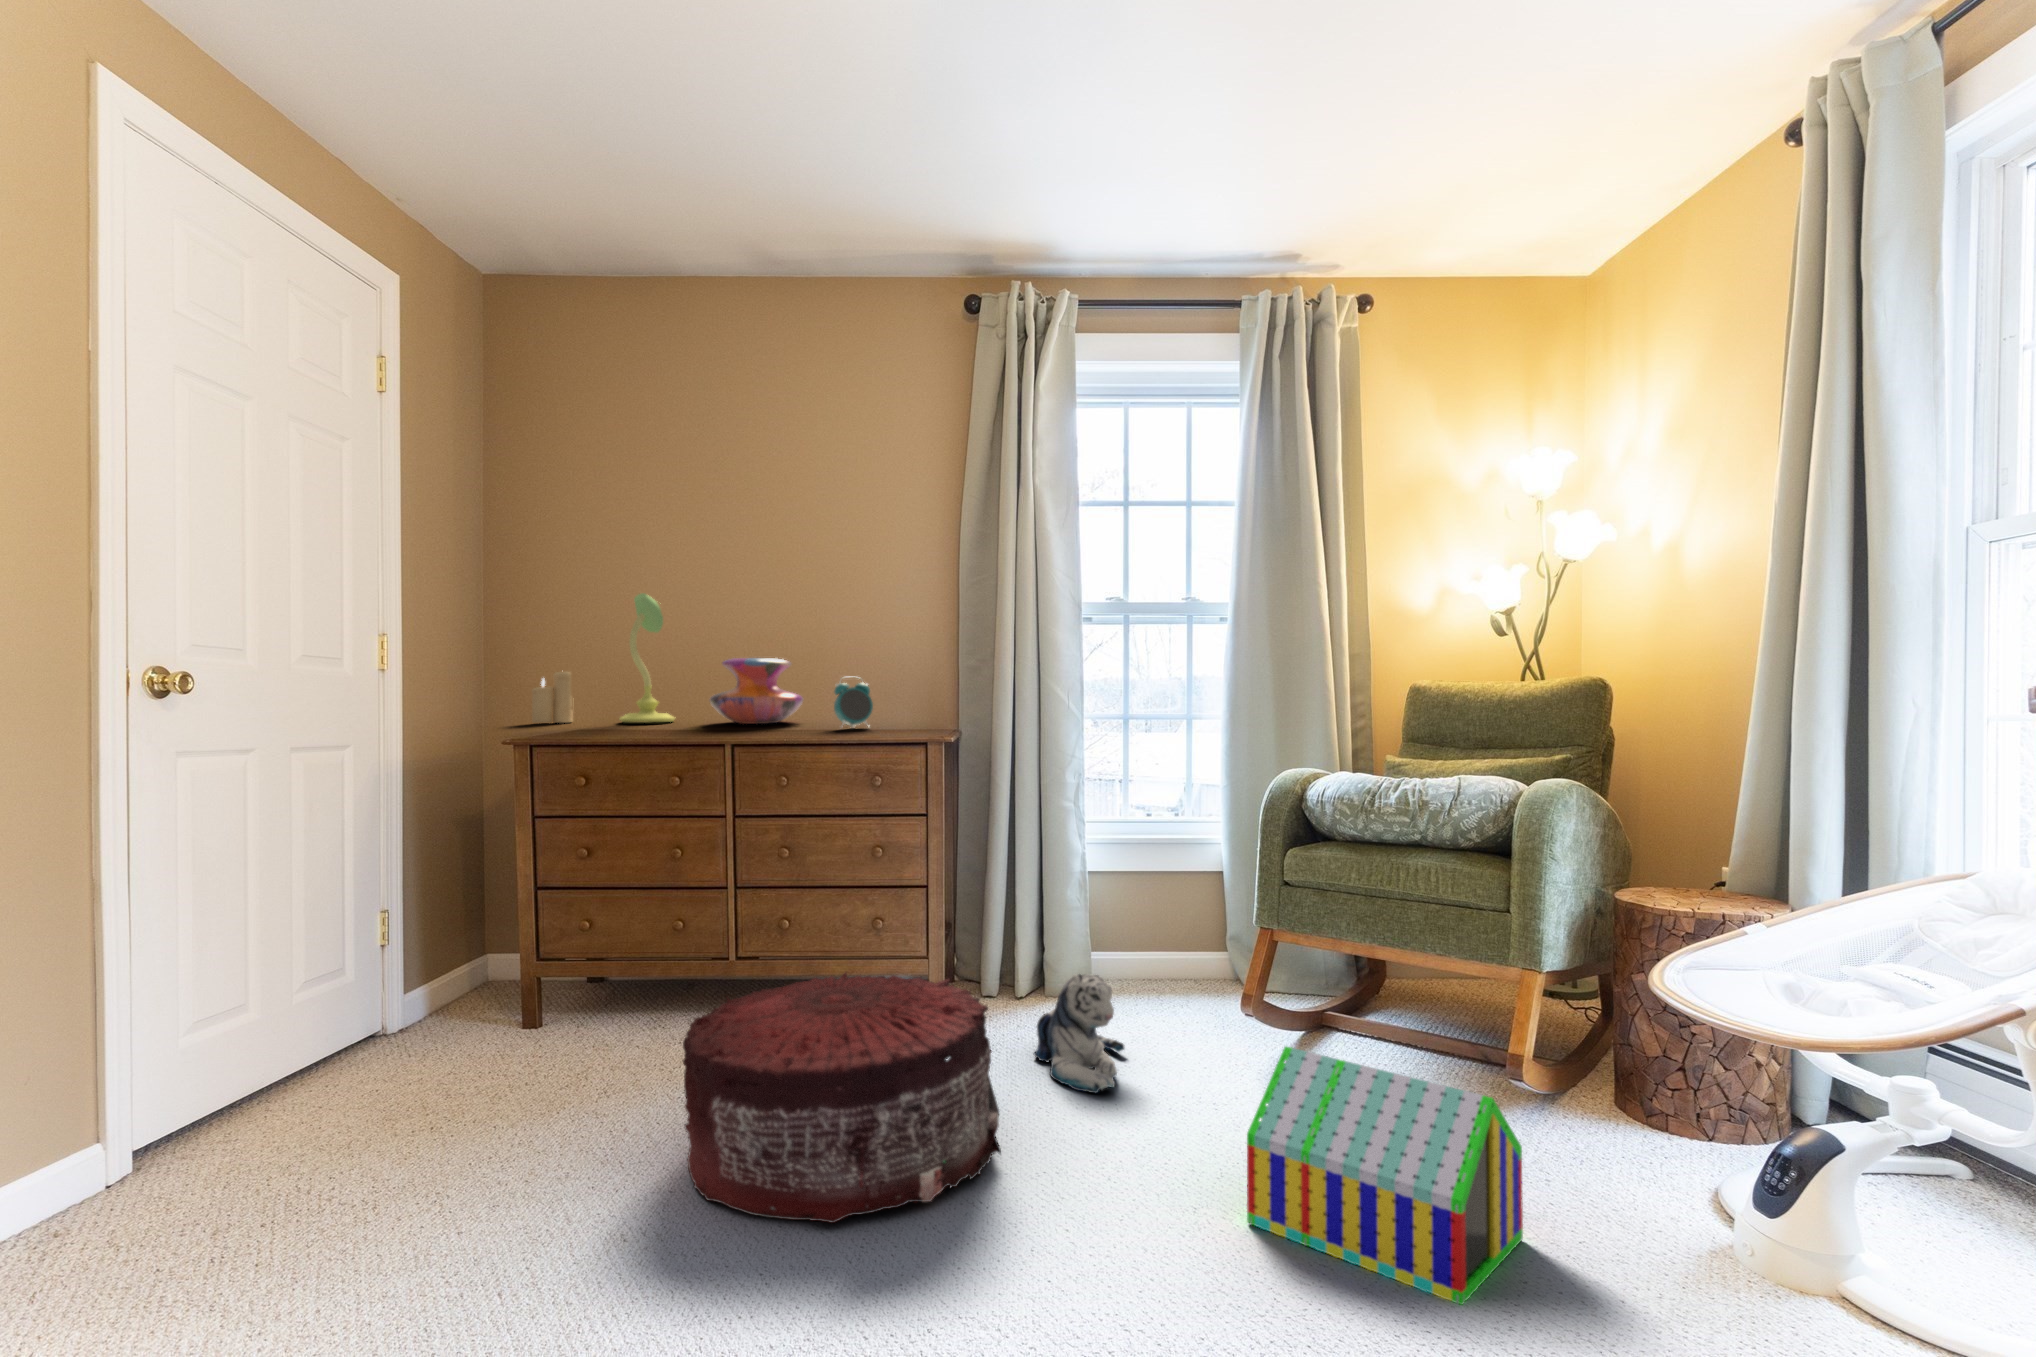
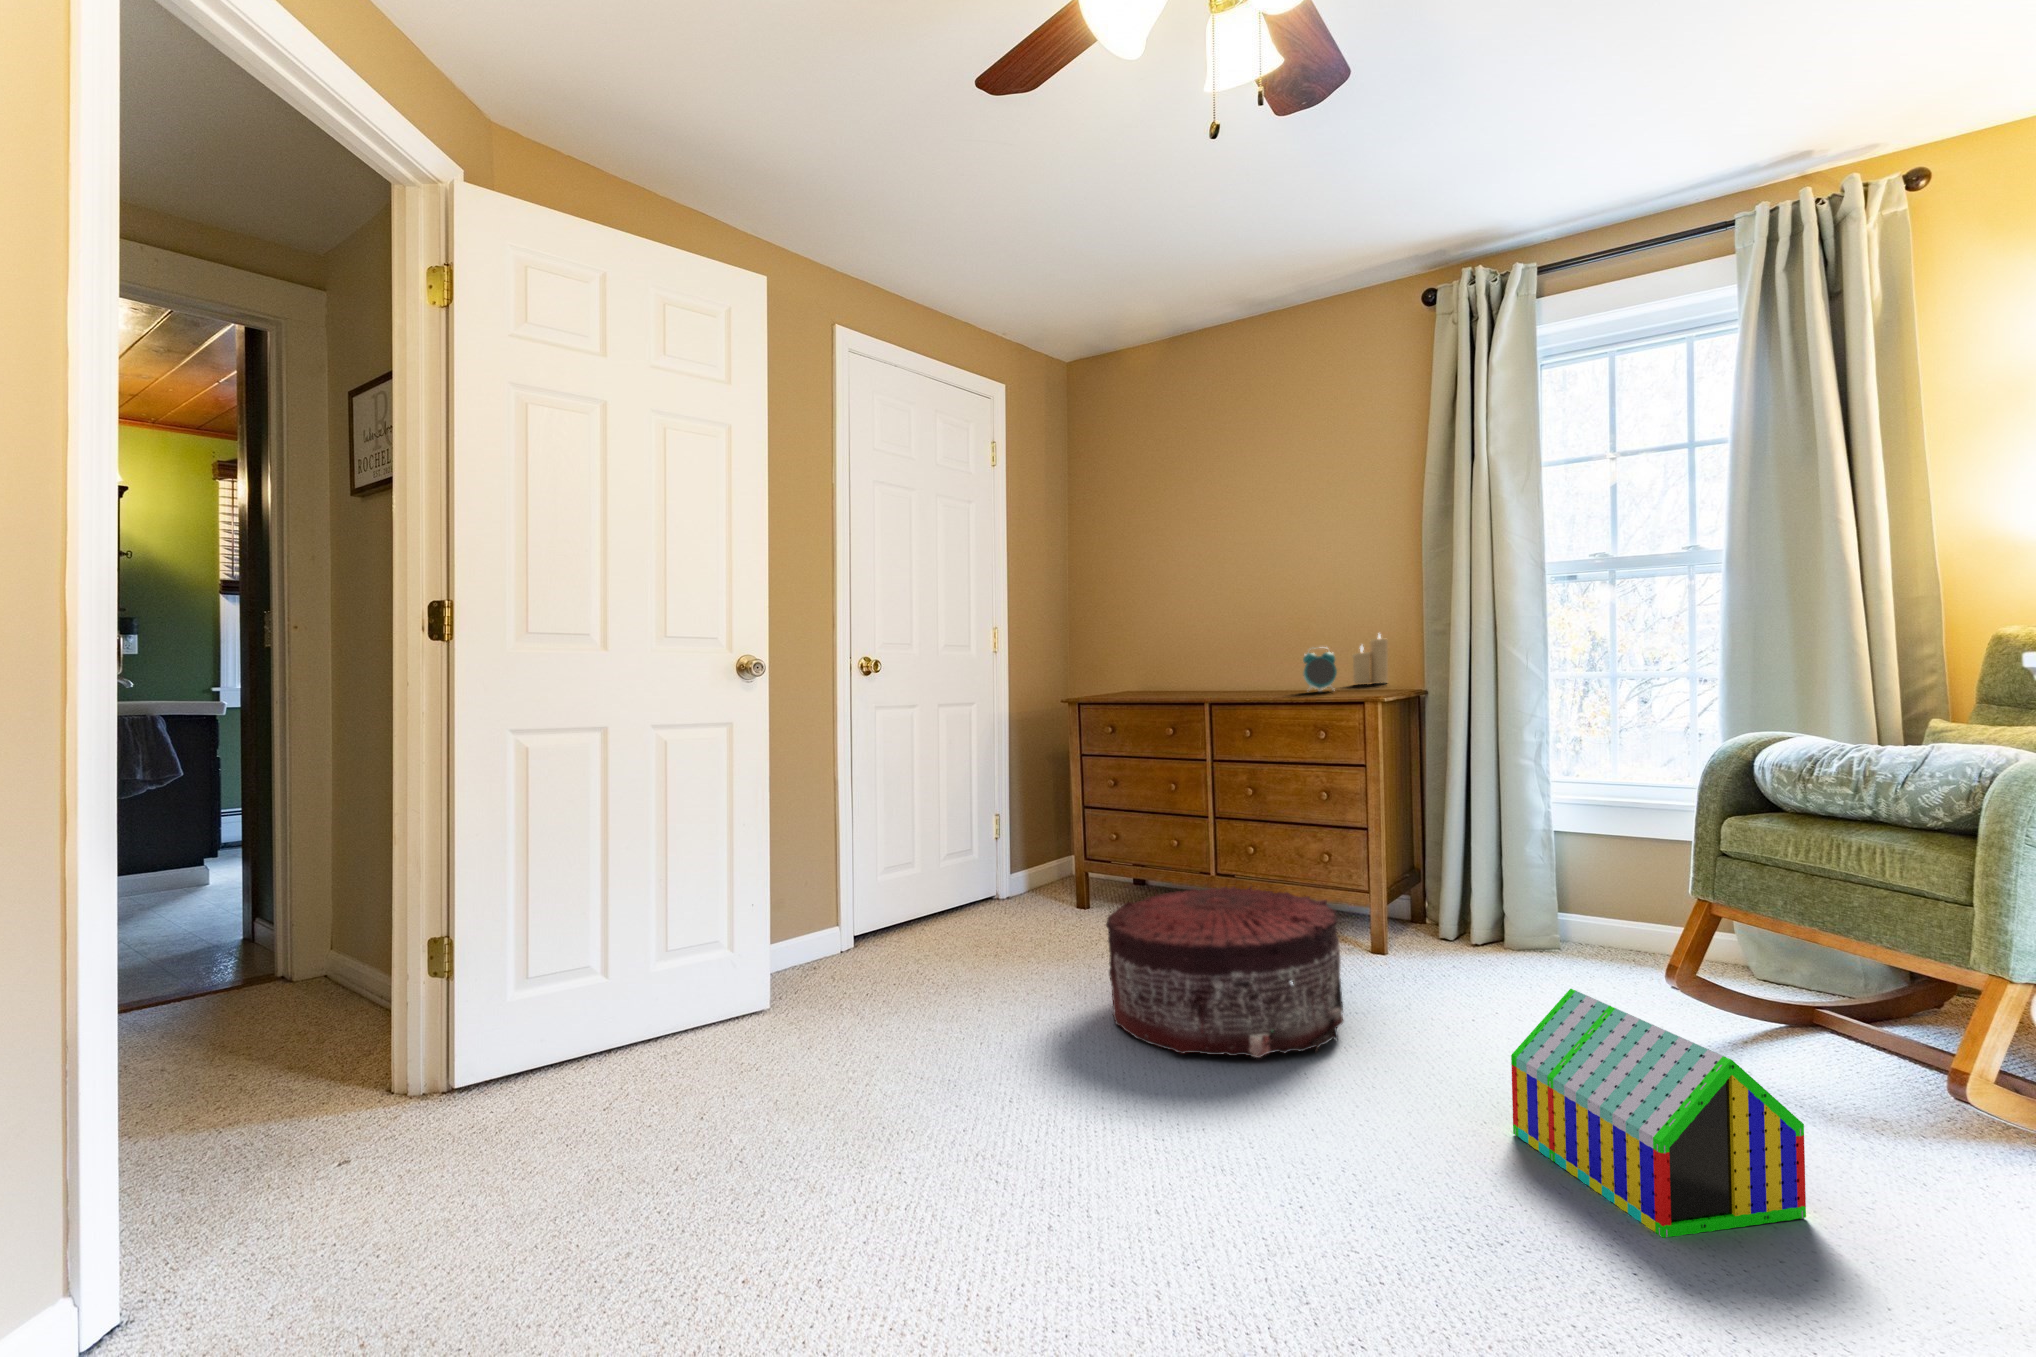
table lamp: present [619,593,675,723] -> none [1154,586,1197,687]
decorative vase: present [710,658,803,724] -> none [1214,634,1291,688]
candle: present [532,672,573,723] -> present [1353,634,1388,684]
plush toy: present [1034,974,1124,1093] -> none [1443,915,1536,1021]

